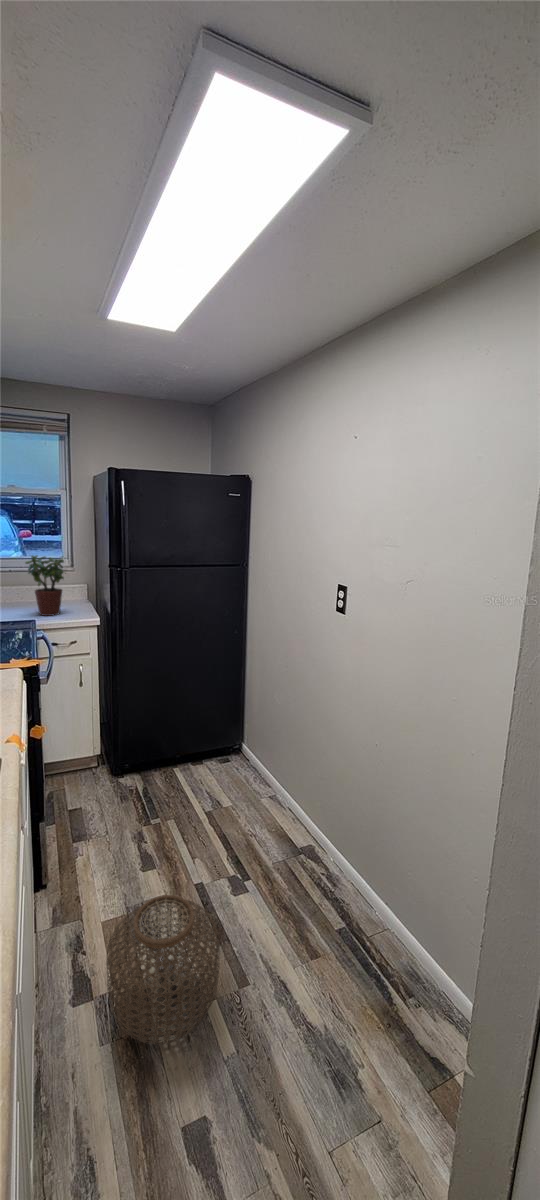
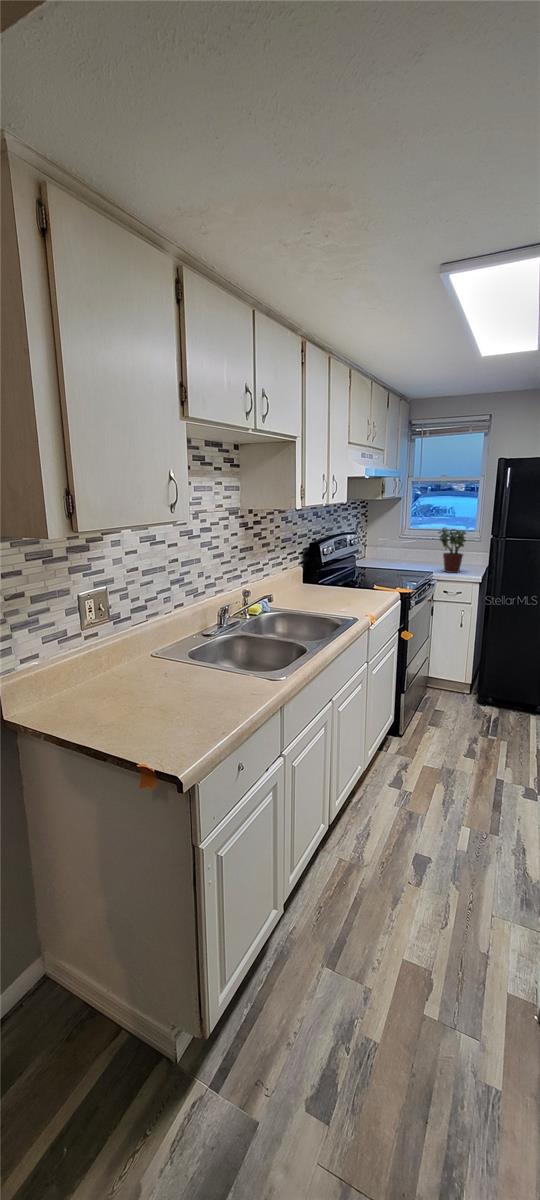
woven basket: present [106,895,220,1044] -> none [402,743,477,828]

